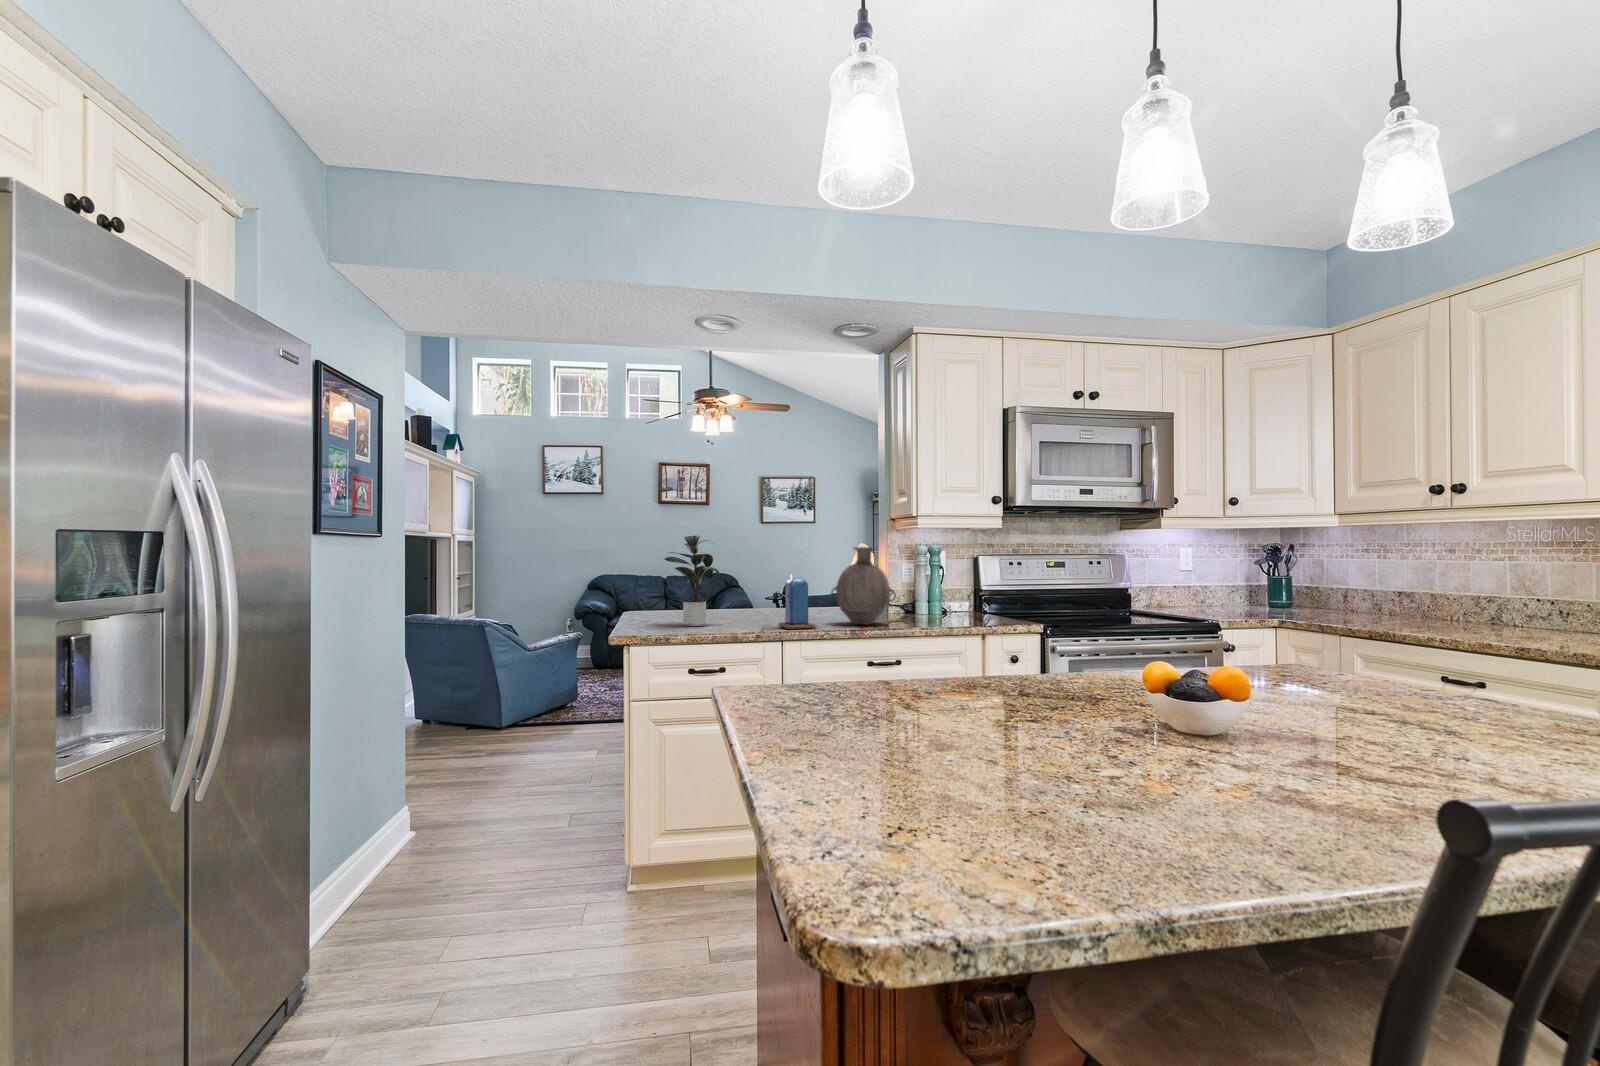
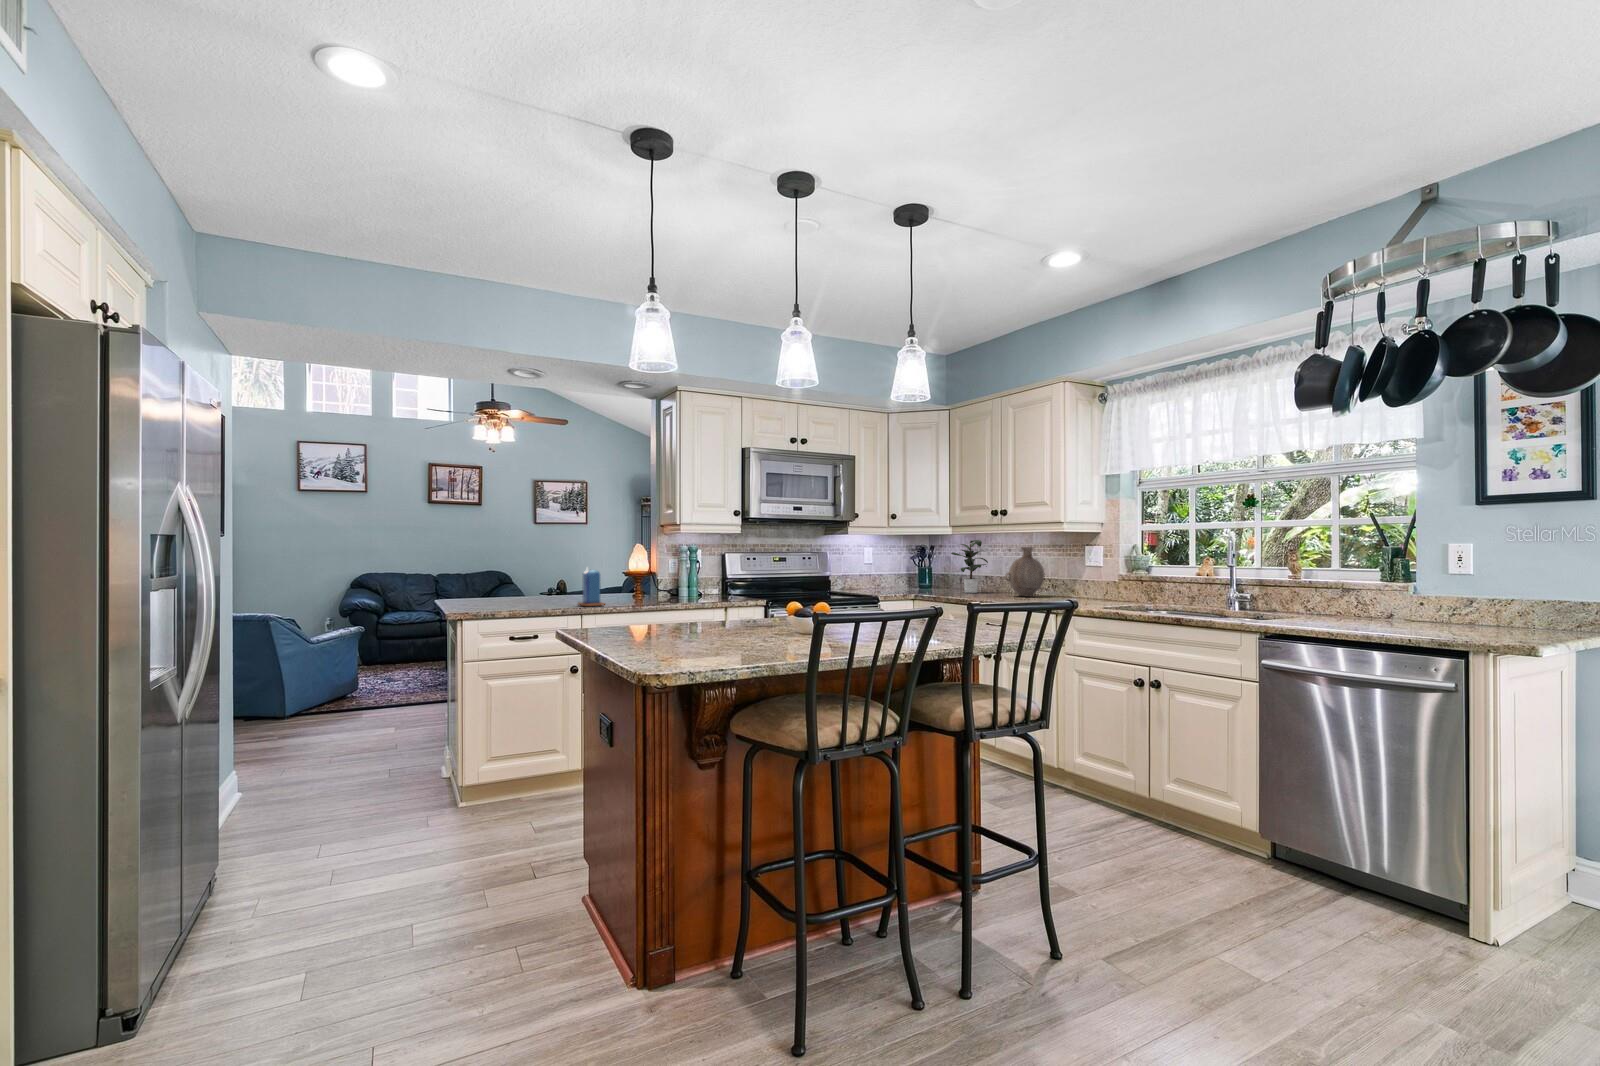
potted plant: present [665,535,720,626] -> present [951,540,988,593]
vase: present [831,547,896,625] -> present [1005,547,1045,597]

